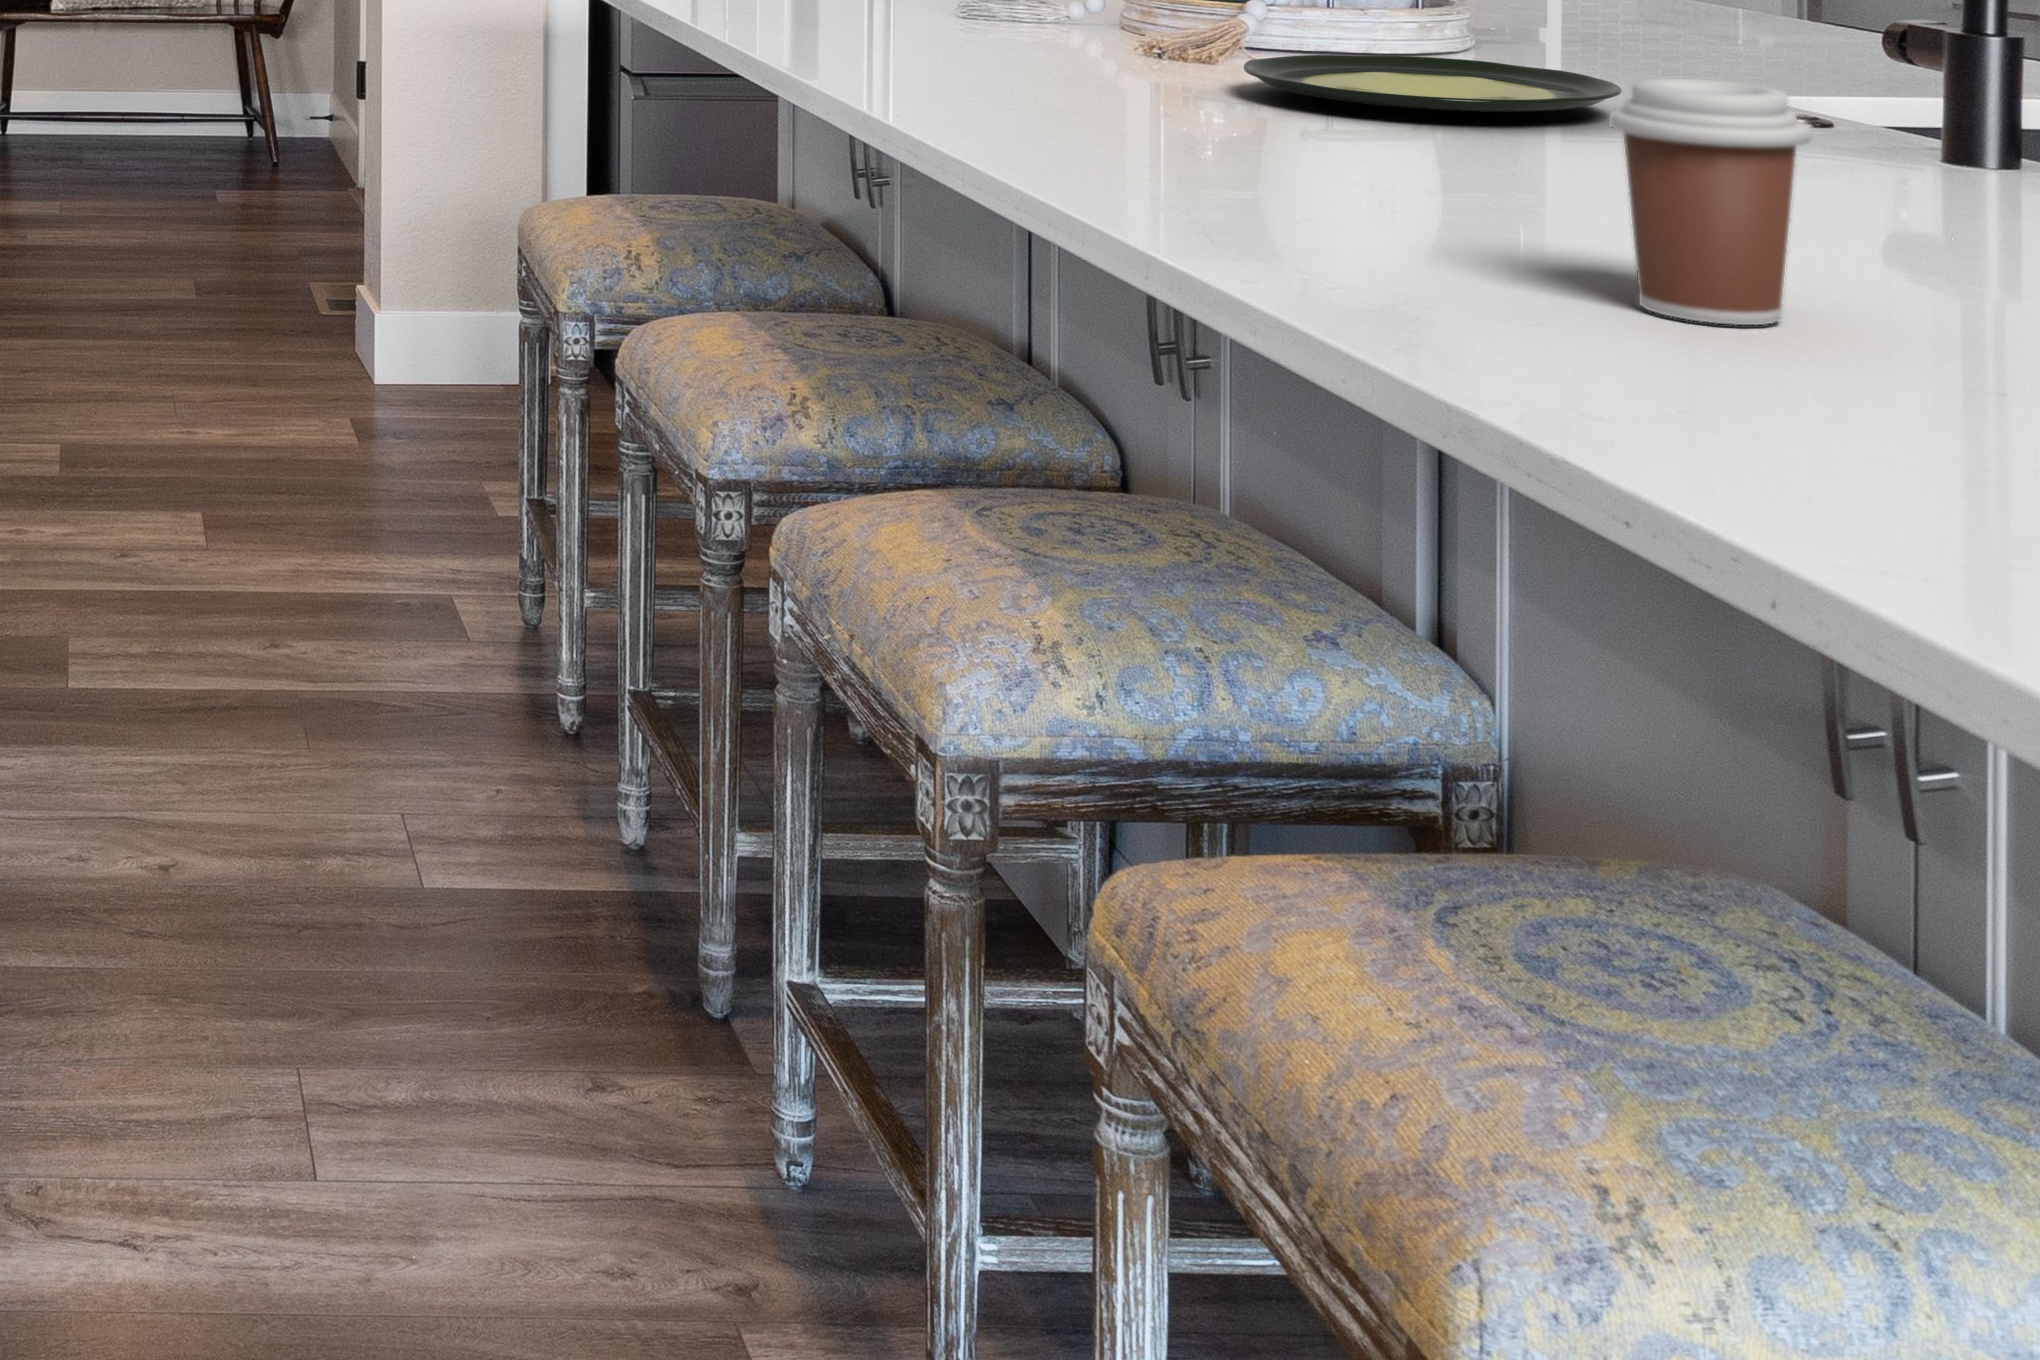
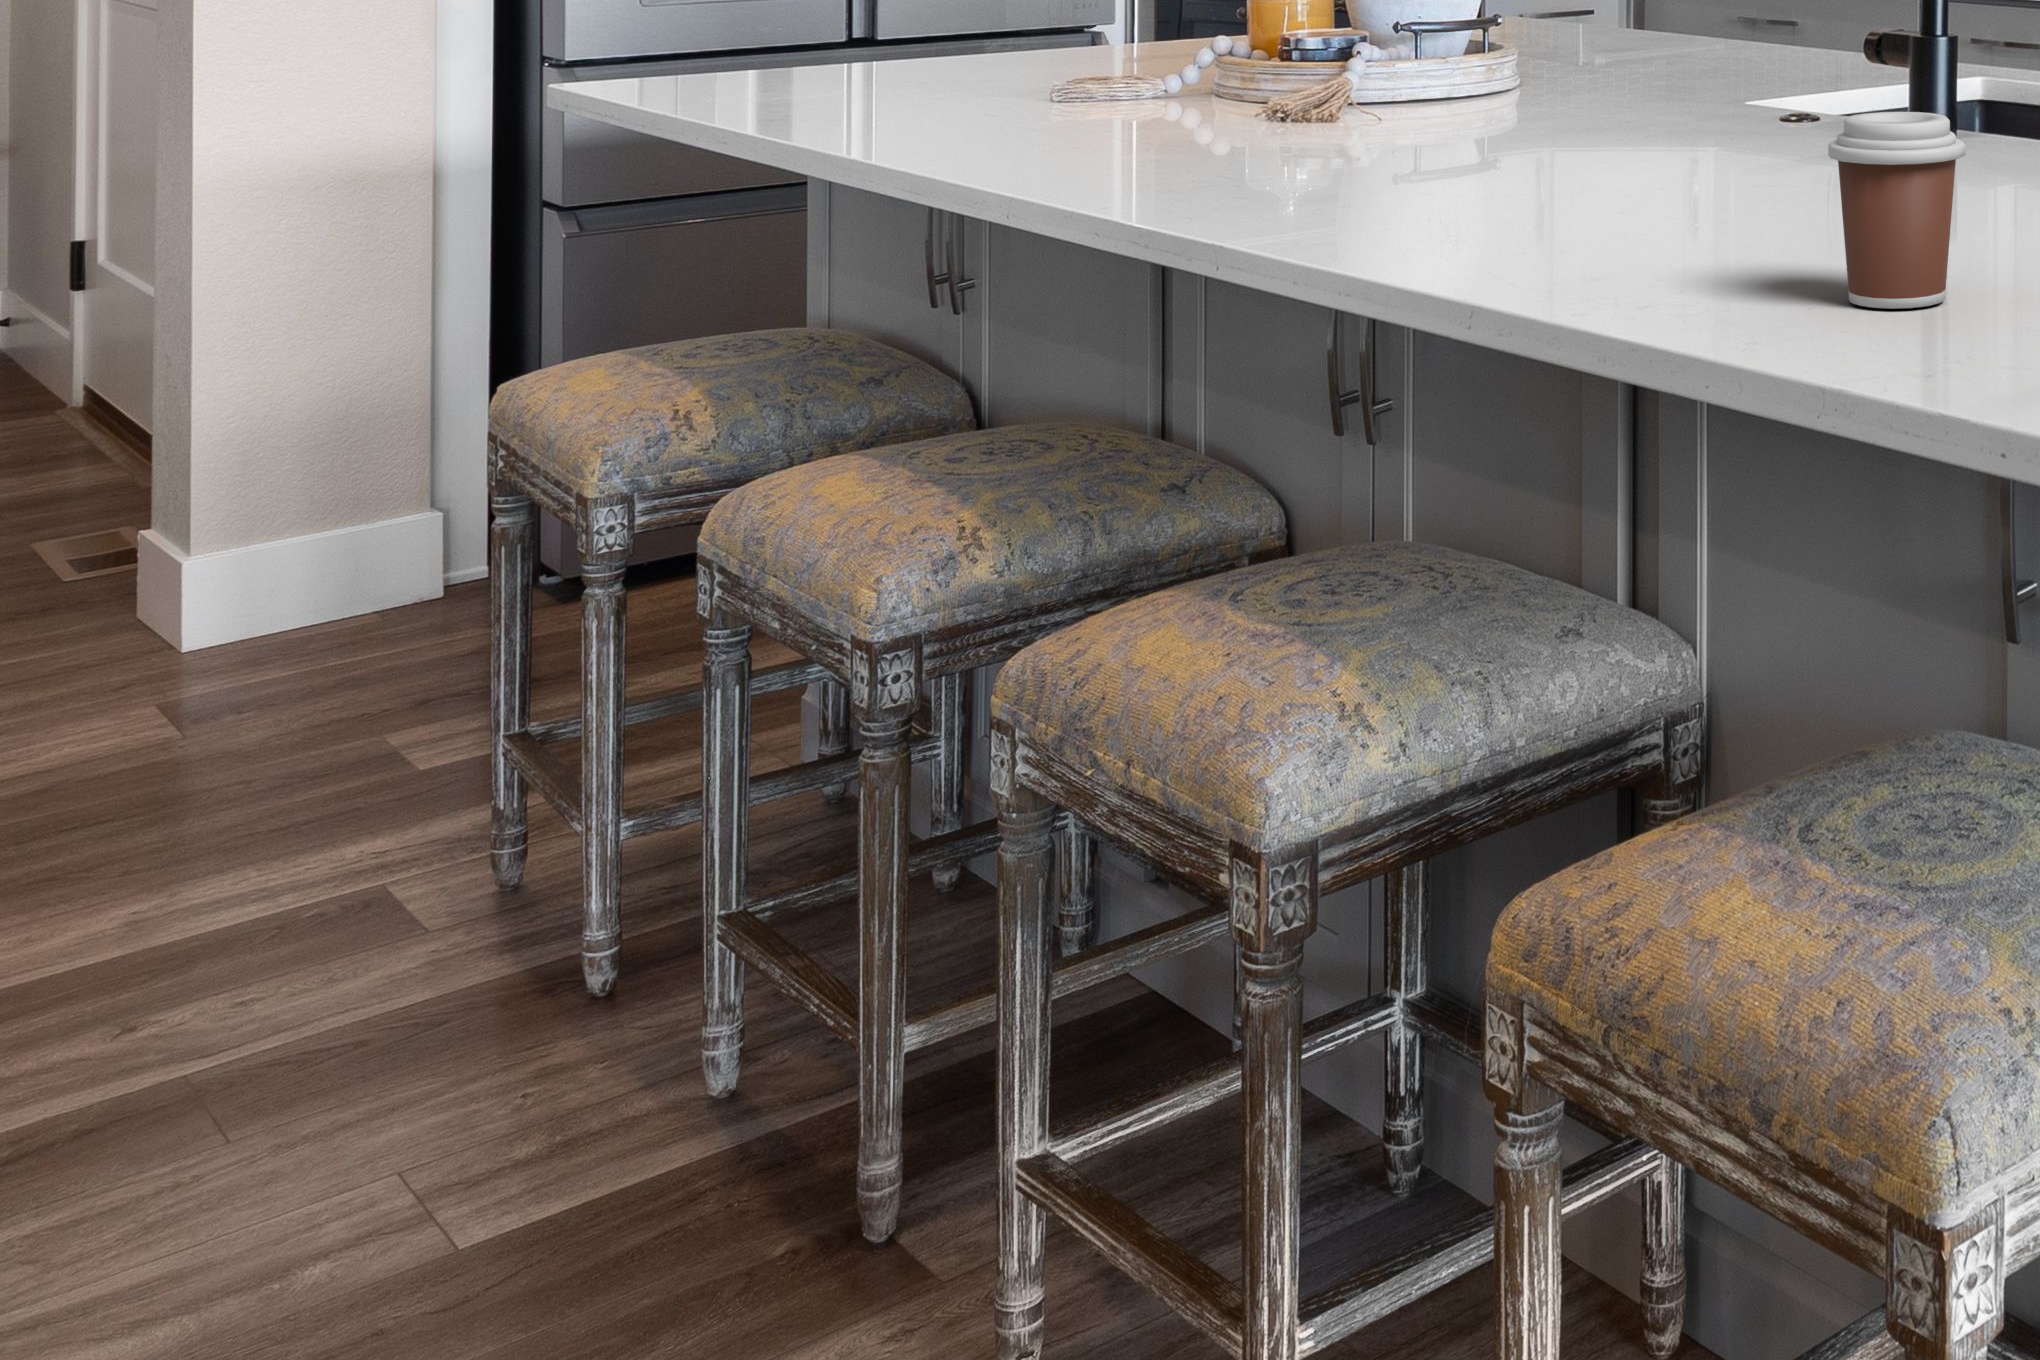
plate: present [1244,55,1622,112] -> none [1377,112,1681,160]

